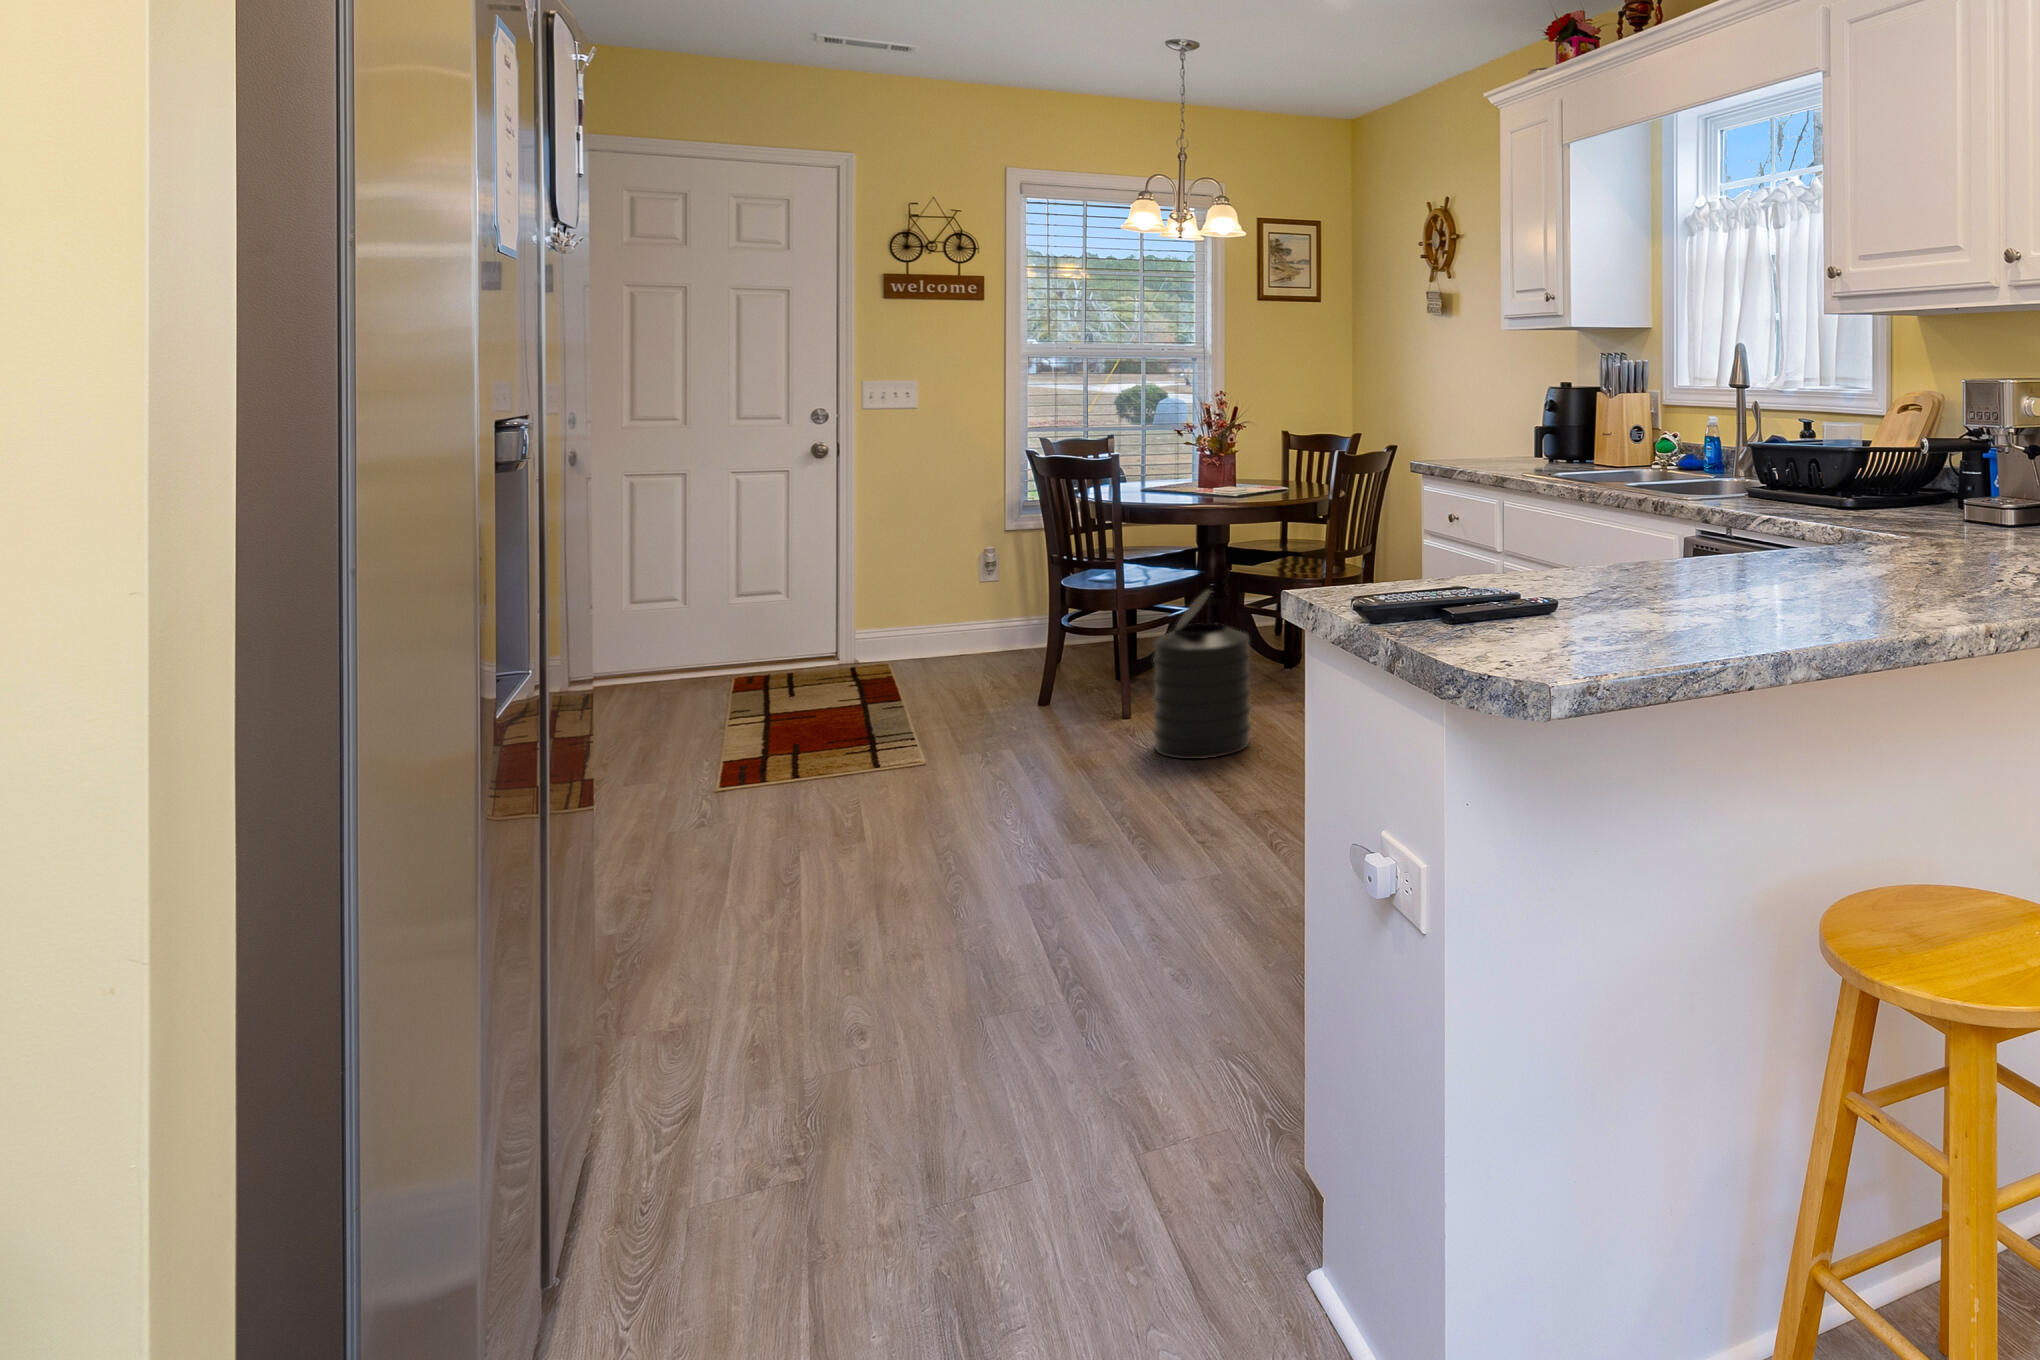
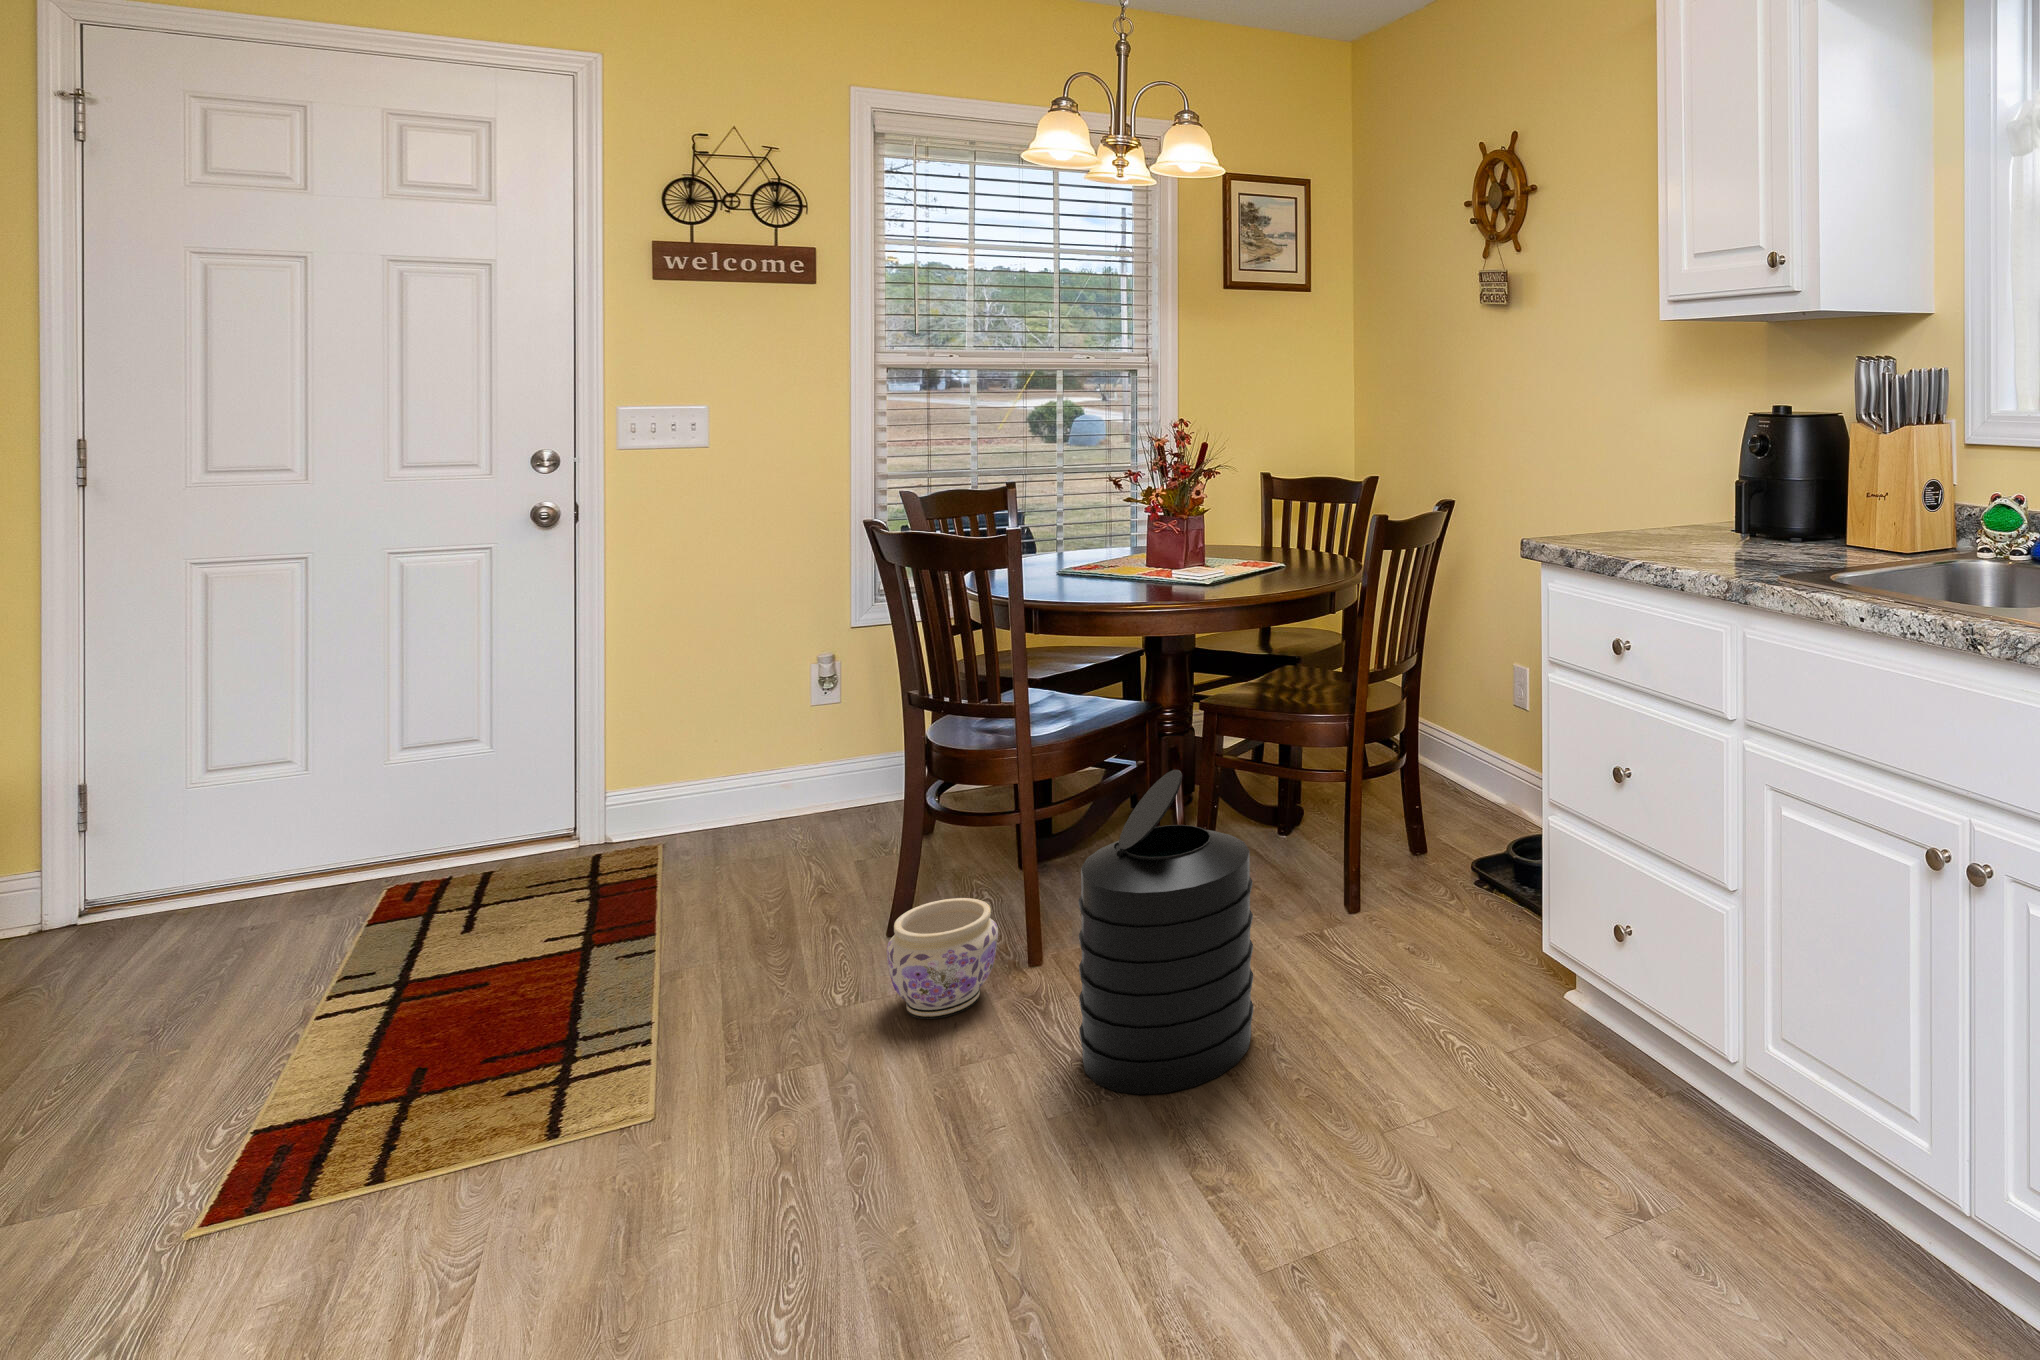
planter: none [1045,672,1107,733] -> present [887,898,998,1019]

